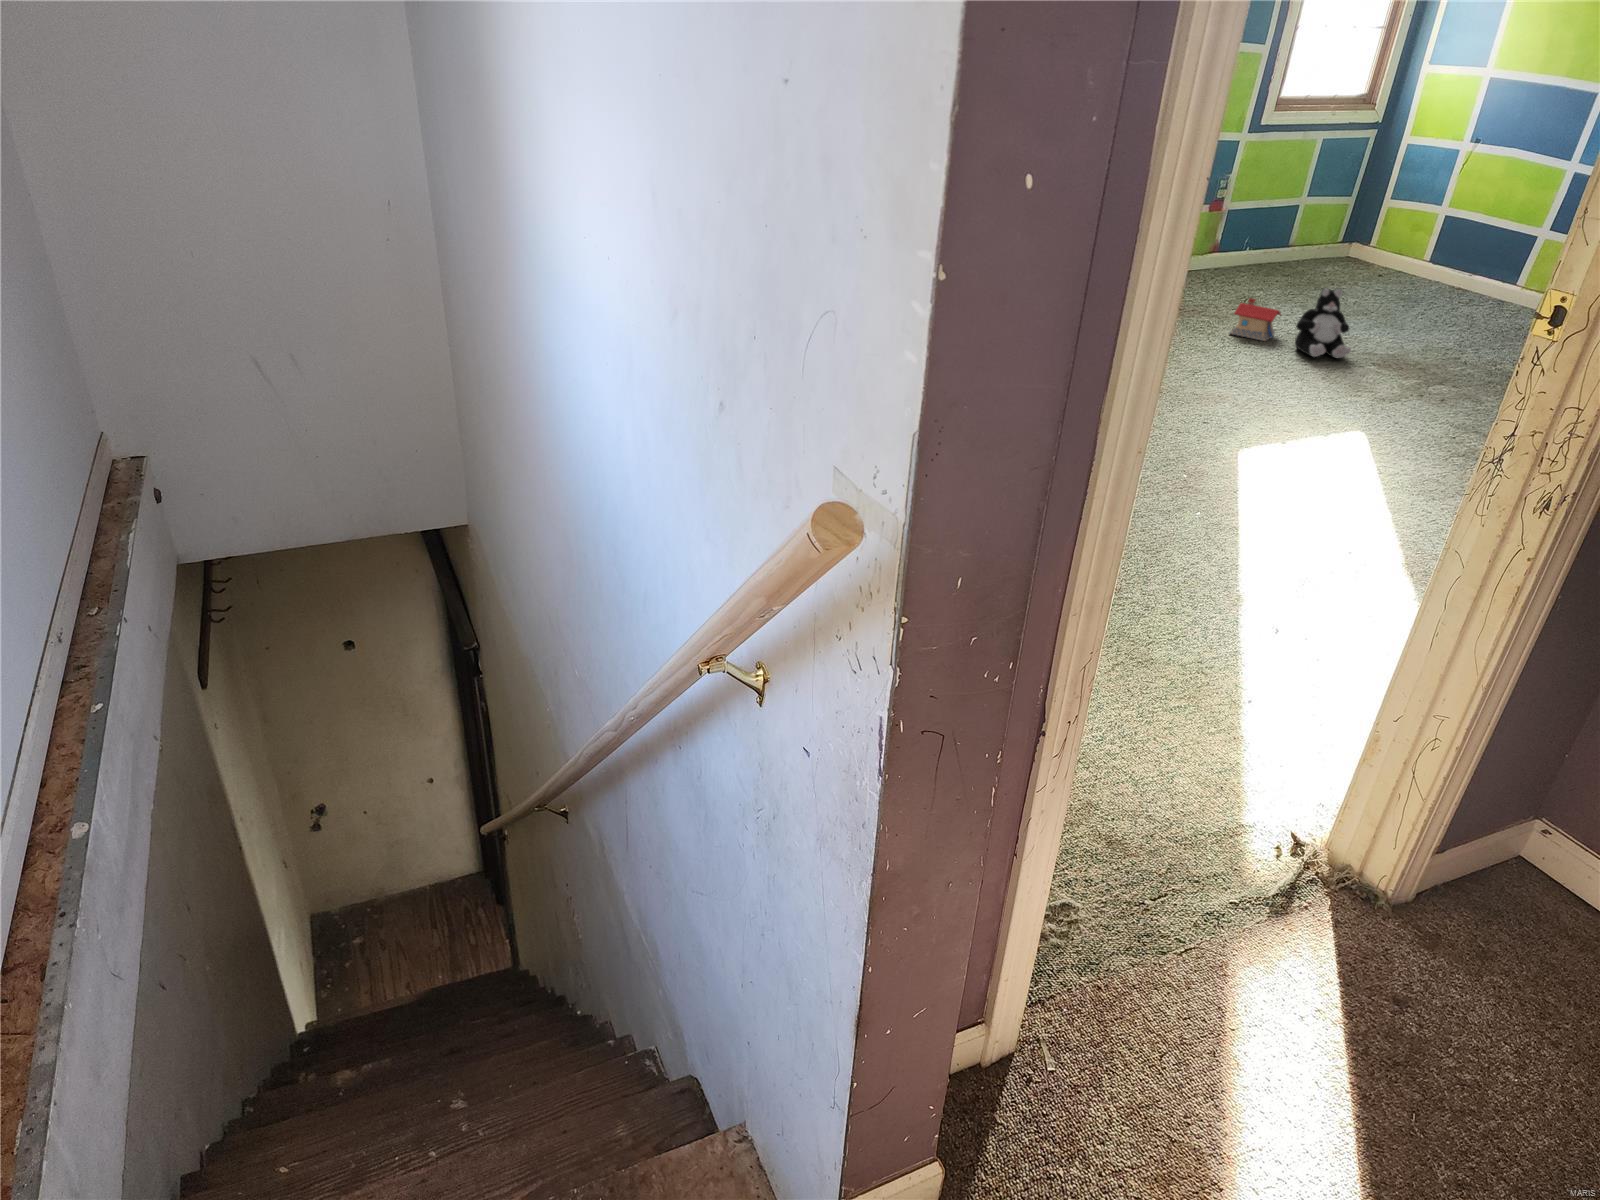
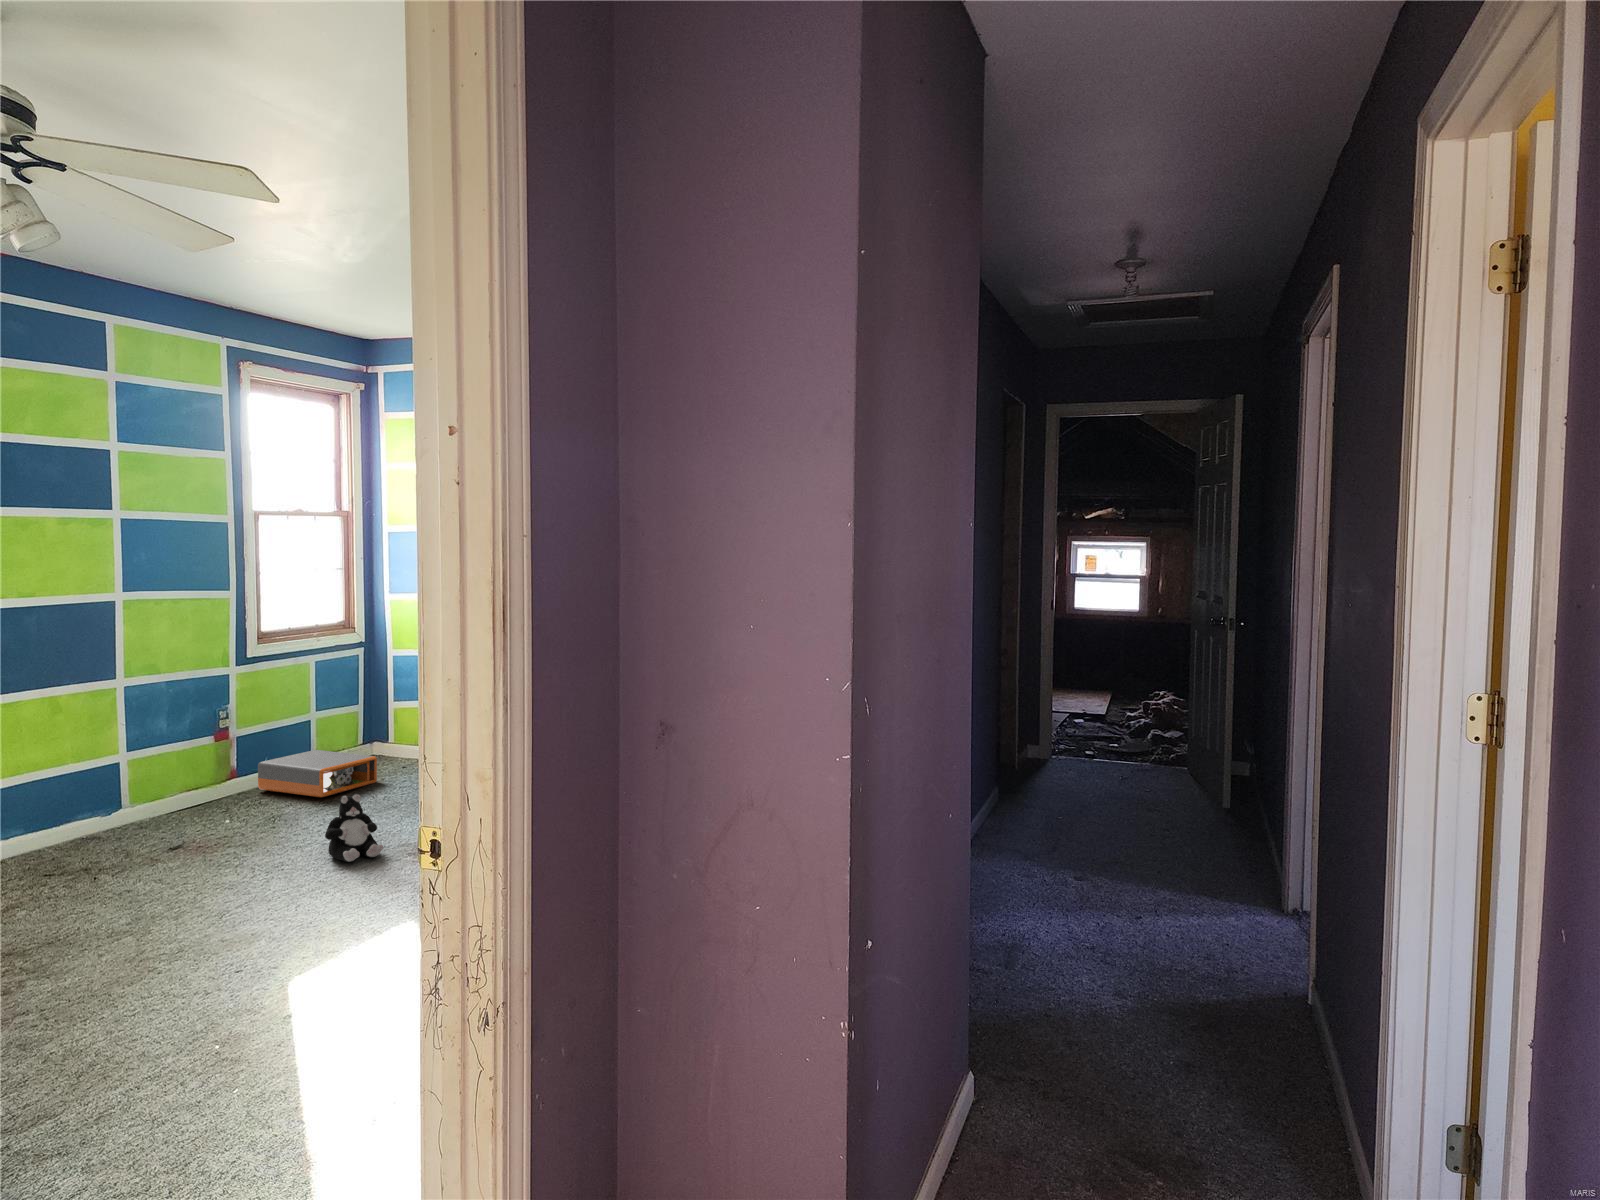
storage box: none [1233,239,1358,289] -> present [258,750,377,797]
toy house: present [1230,298,1281,341] -> none [259,819,311,859]

